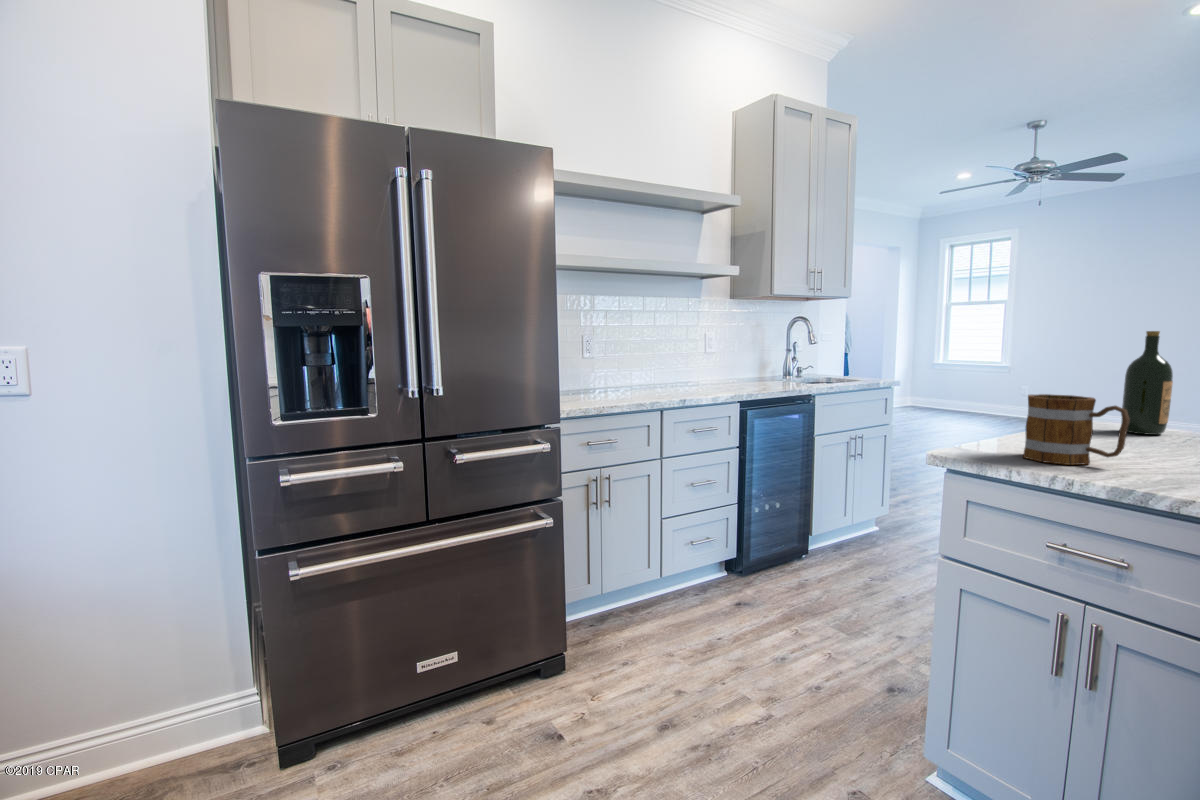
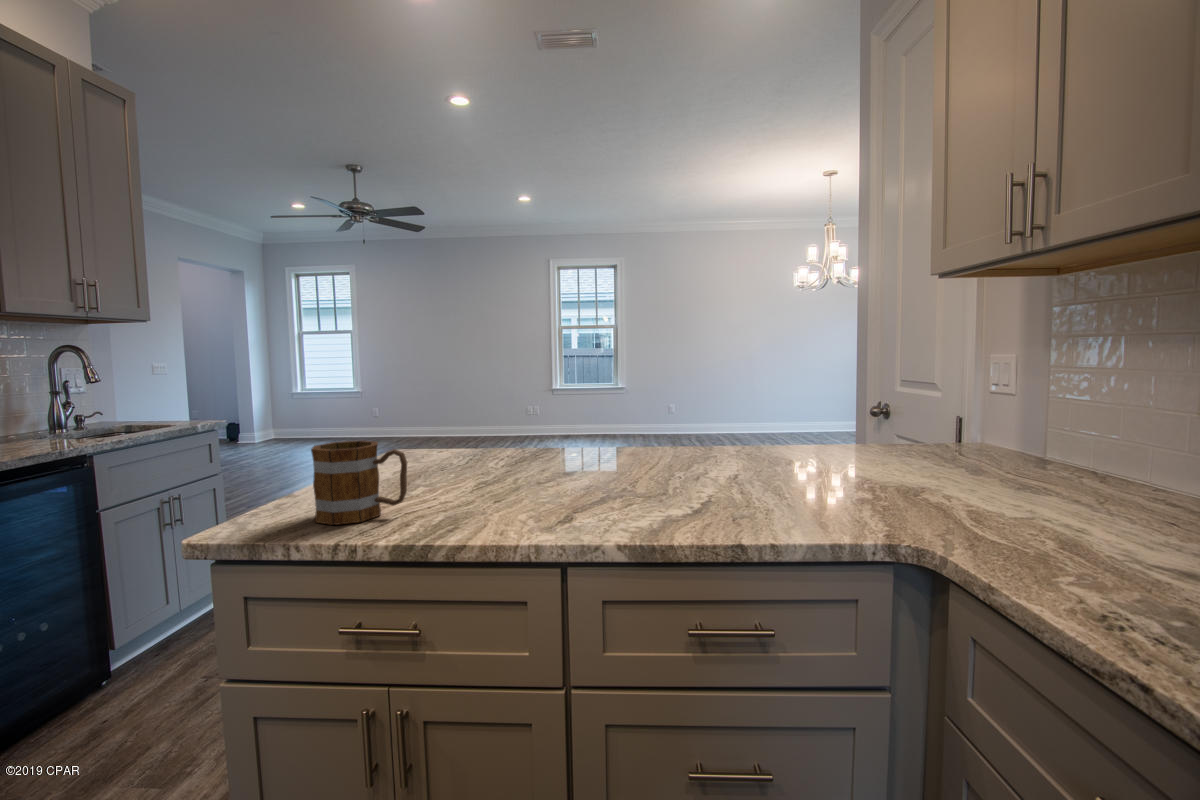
wine bottle: present [1122,331,1173,435] -> none [416,365,451,462]

